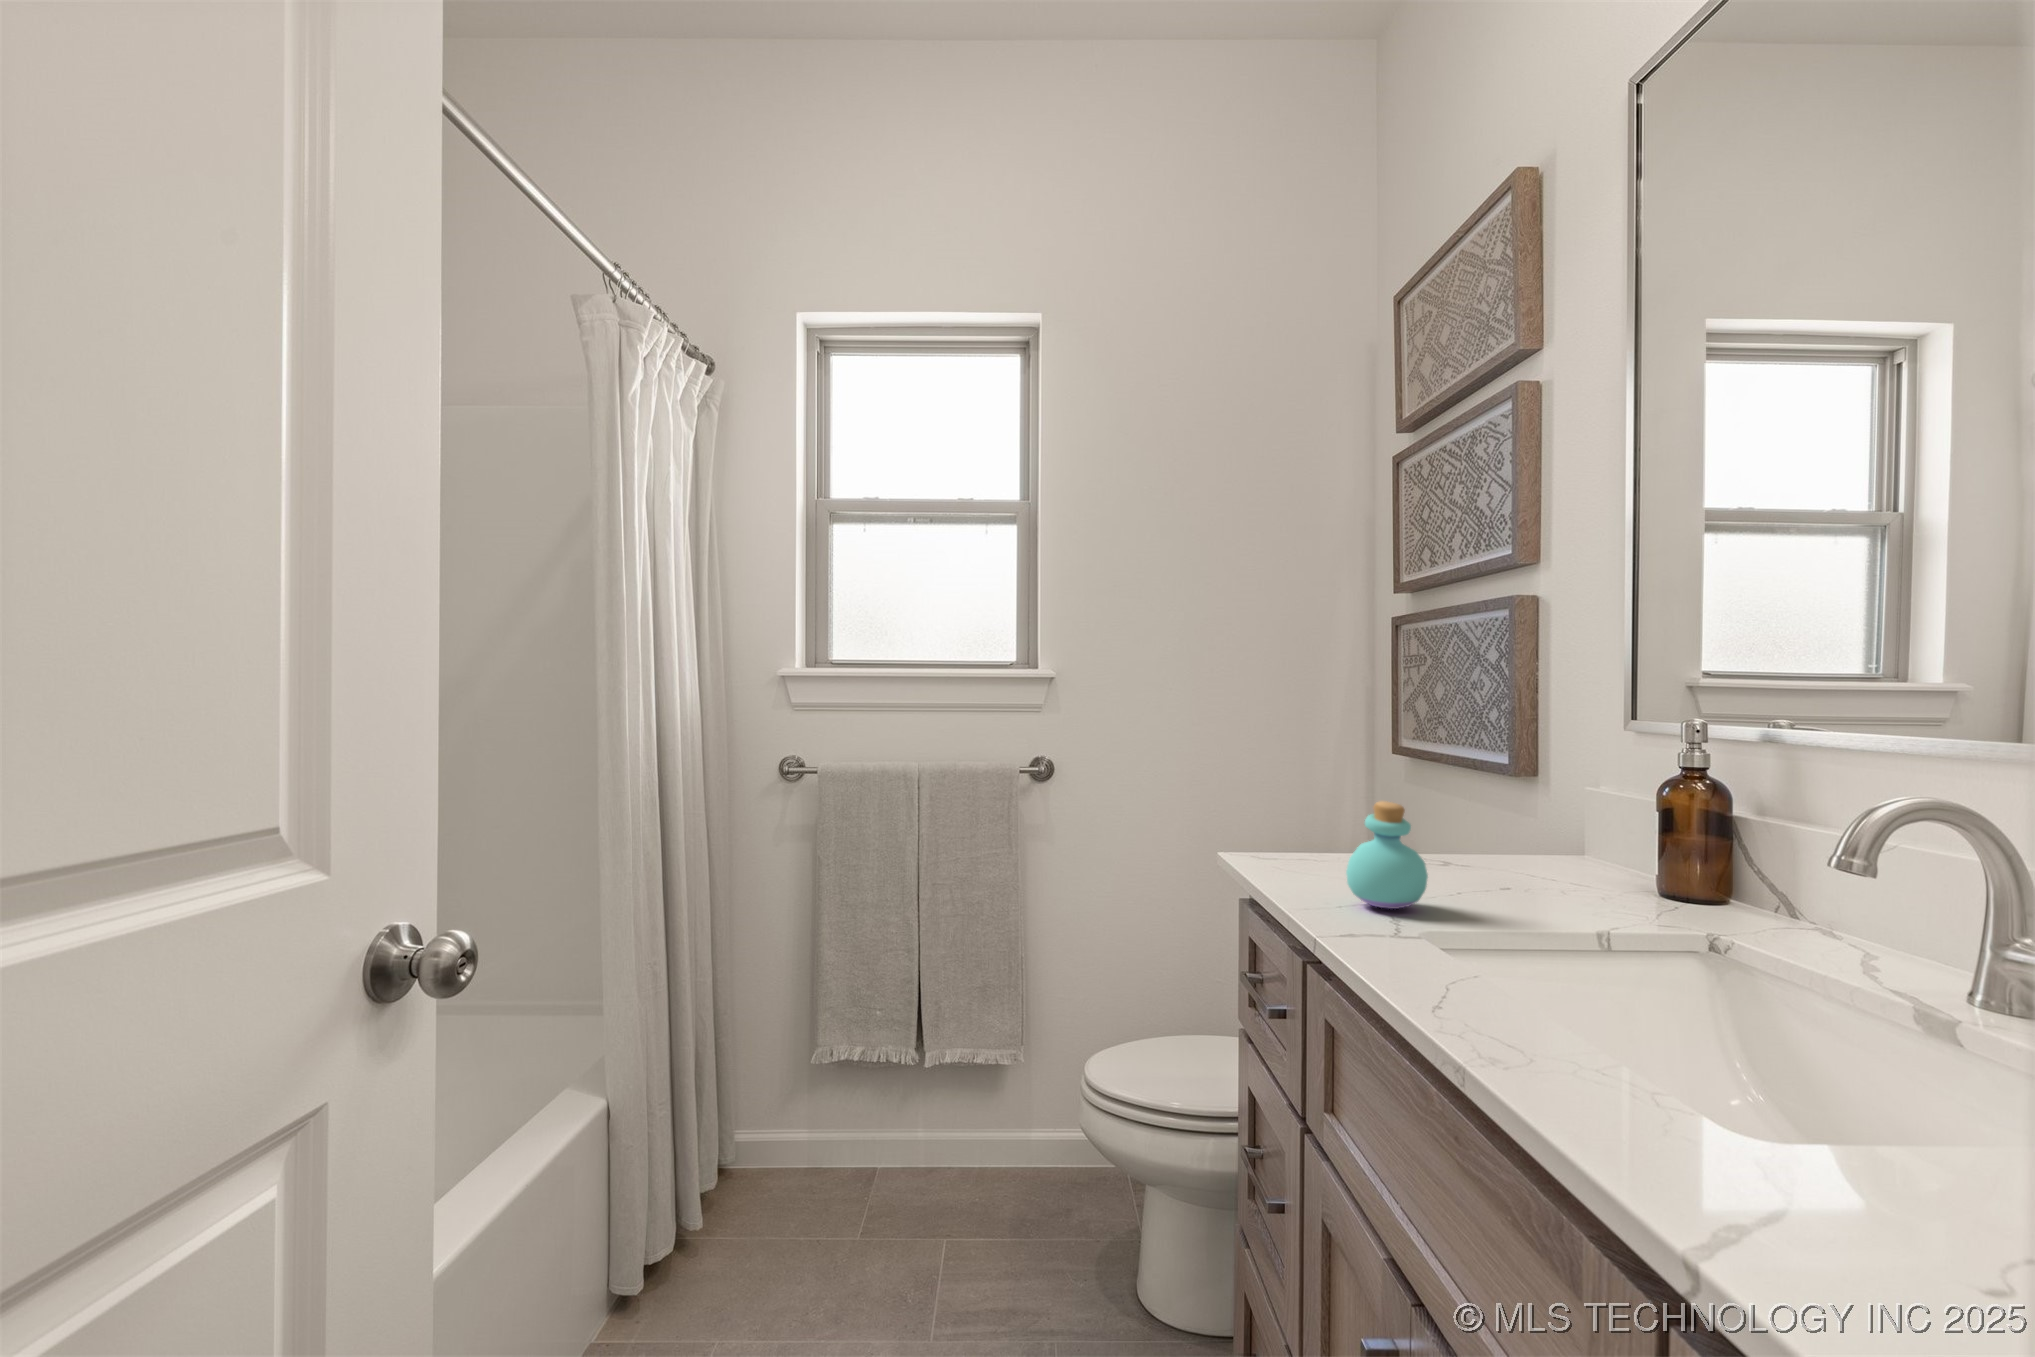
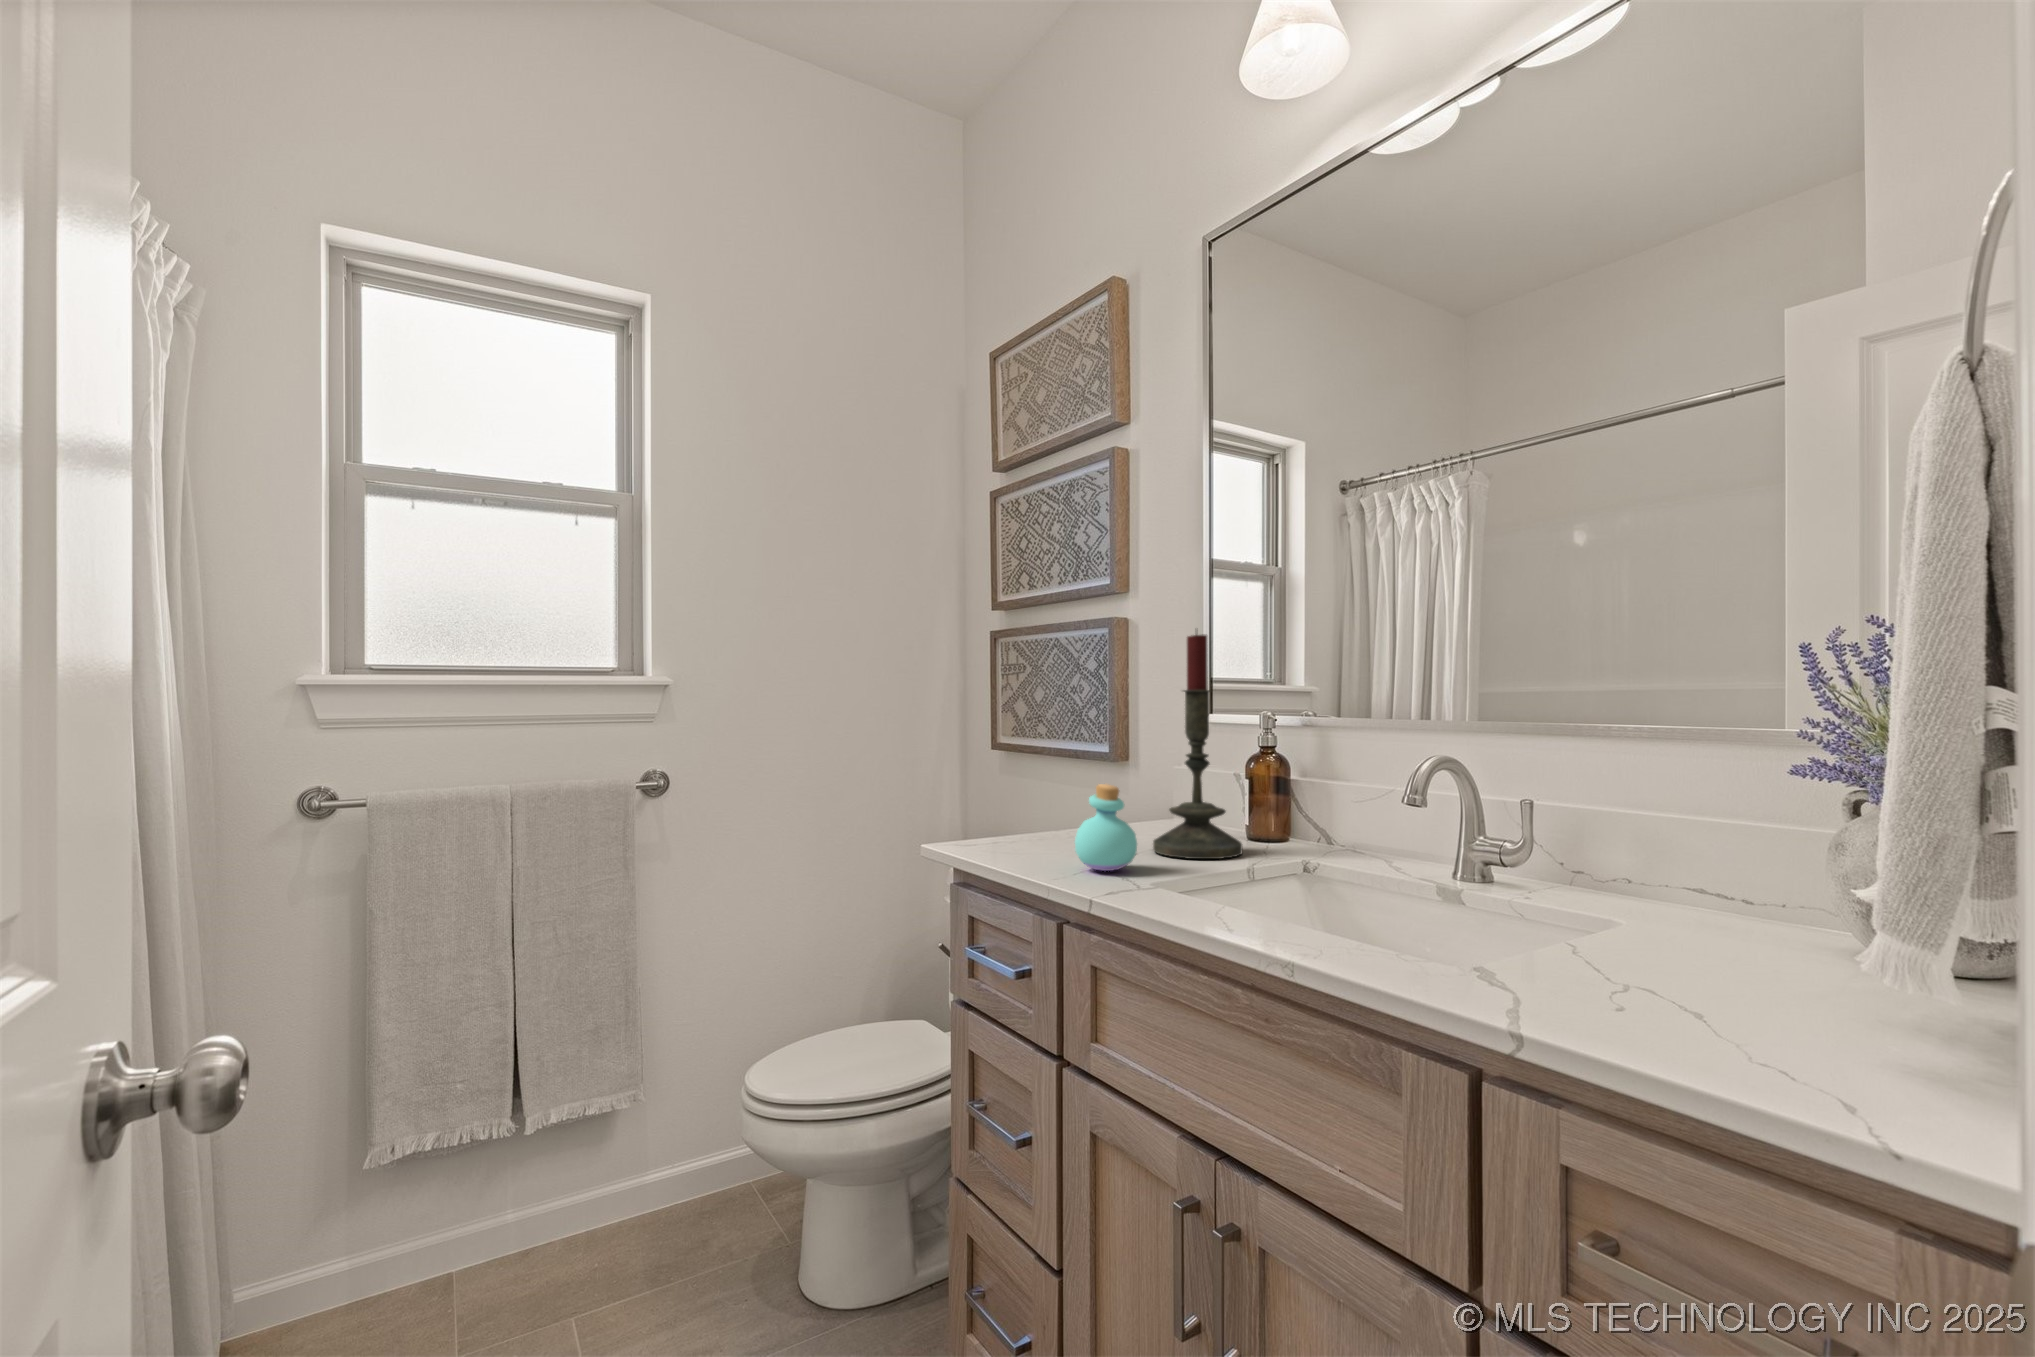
candle: none [1486,606,1618,914] -> present [1153,634,1242,859]

